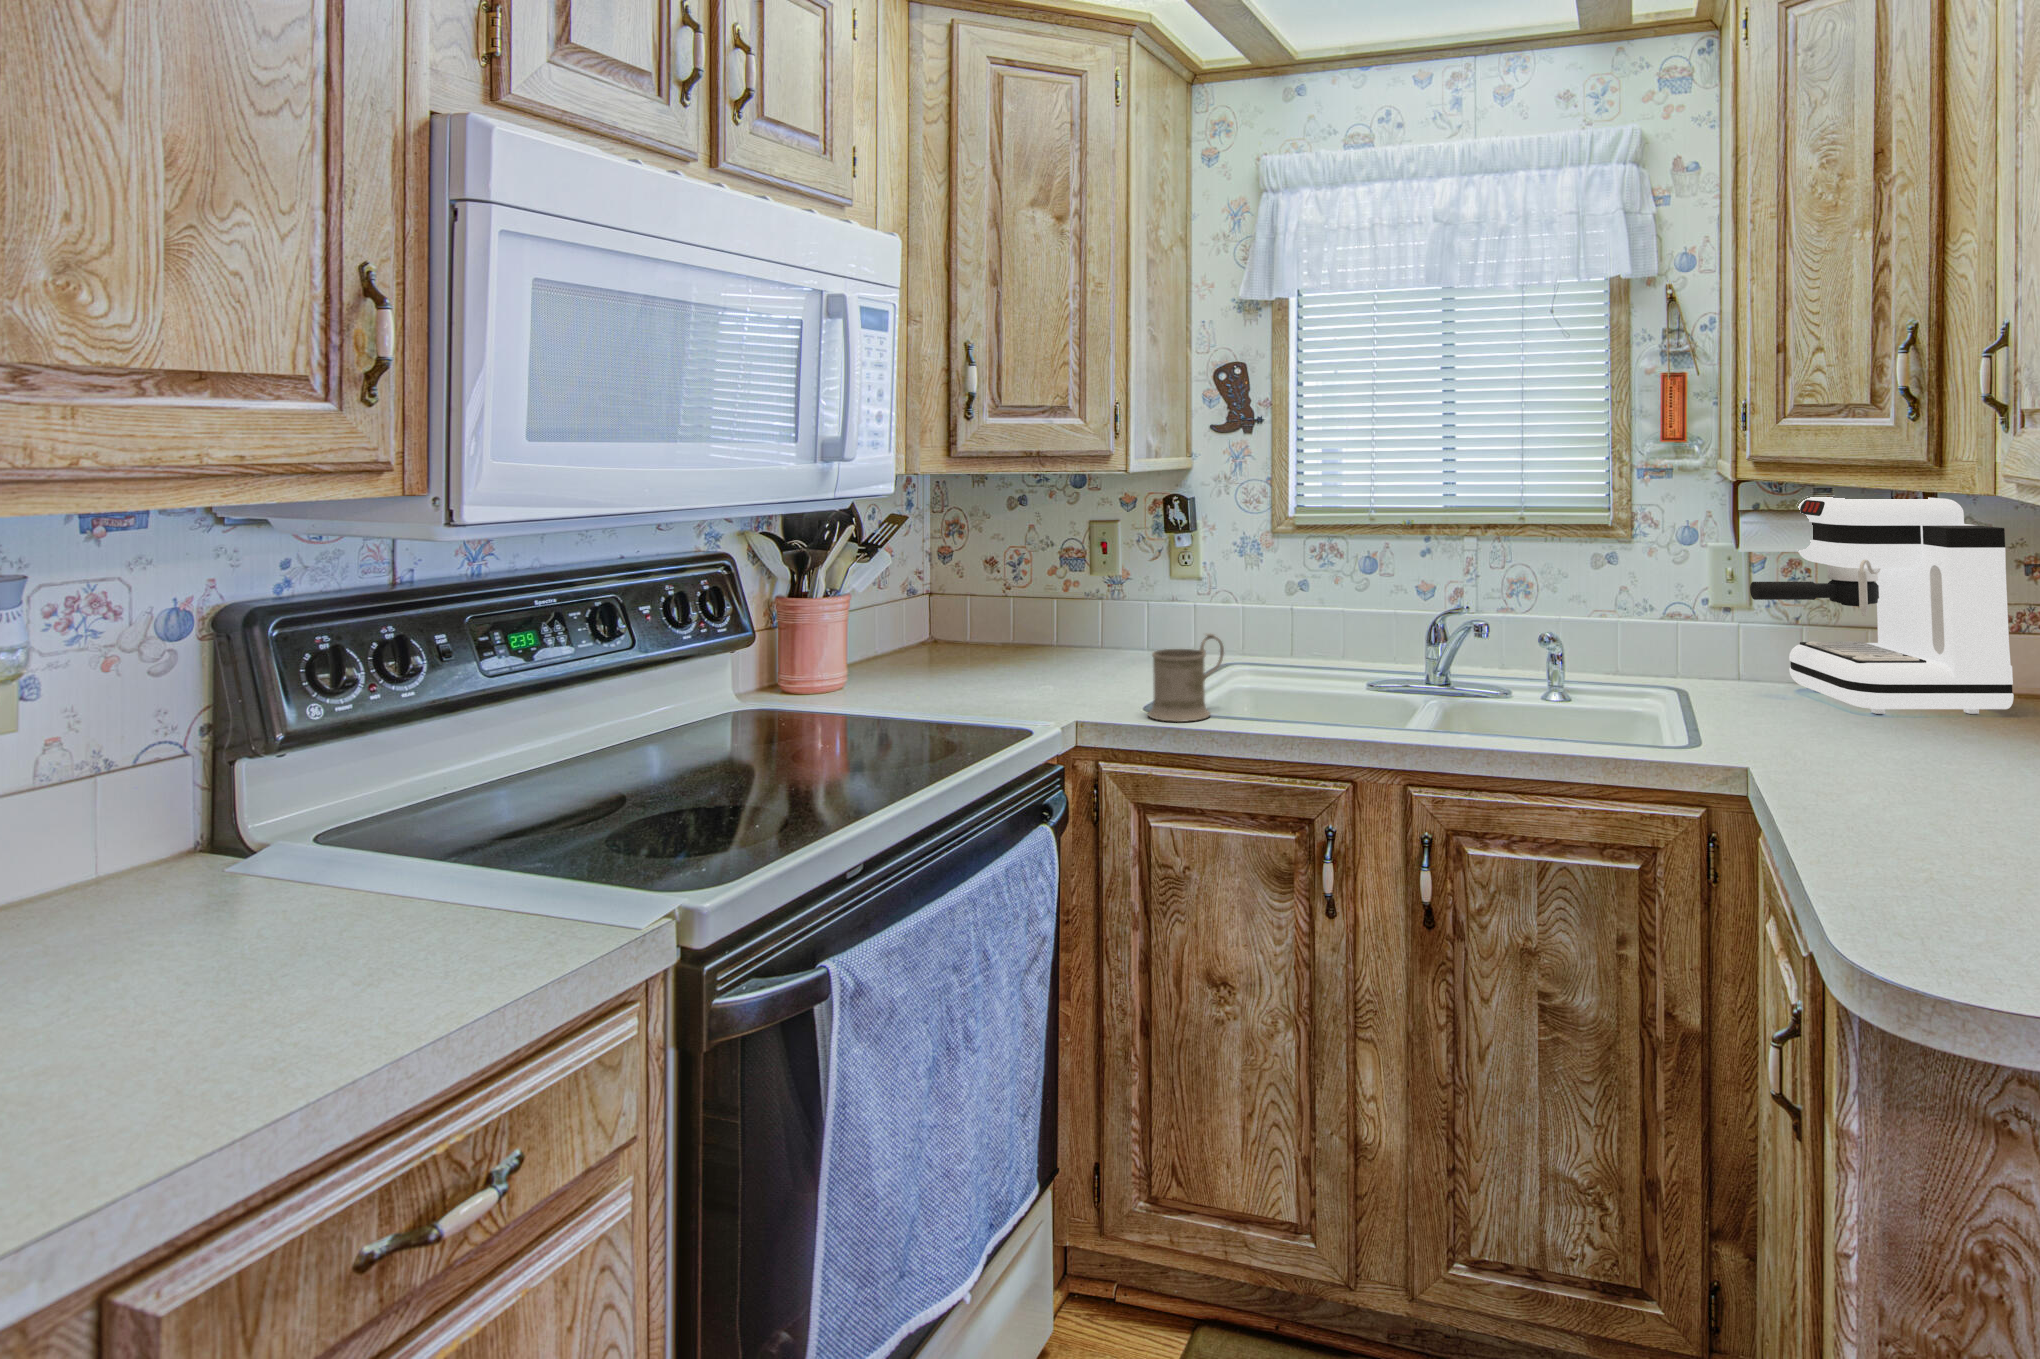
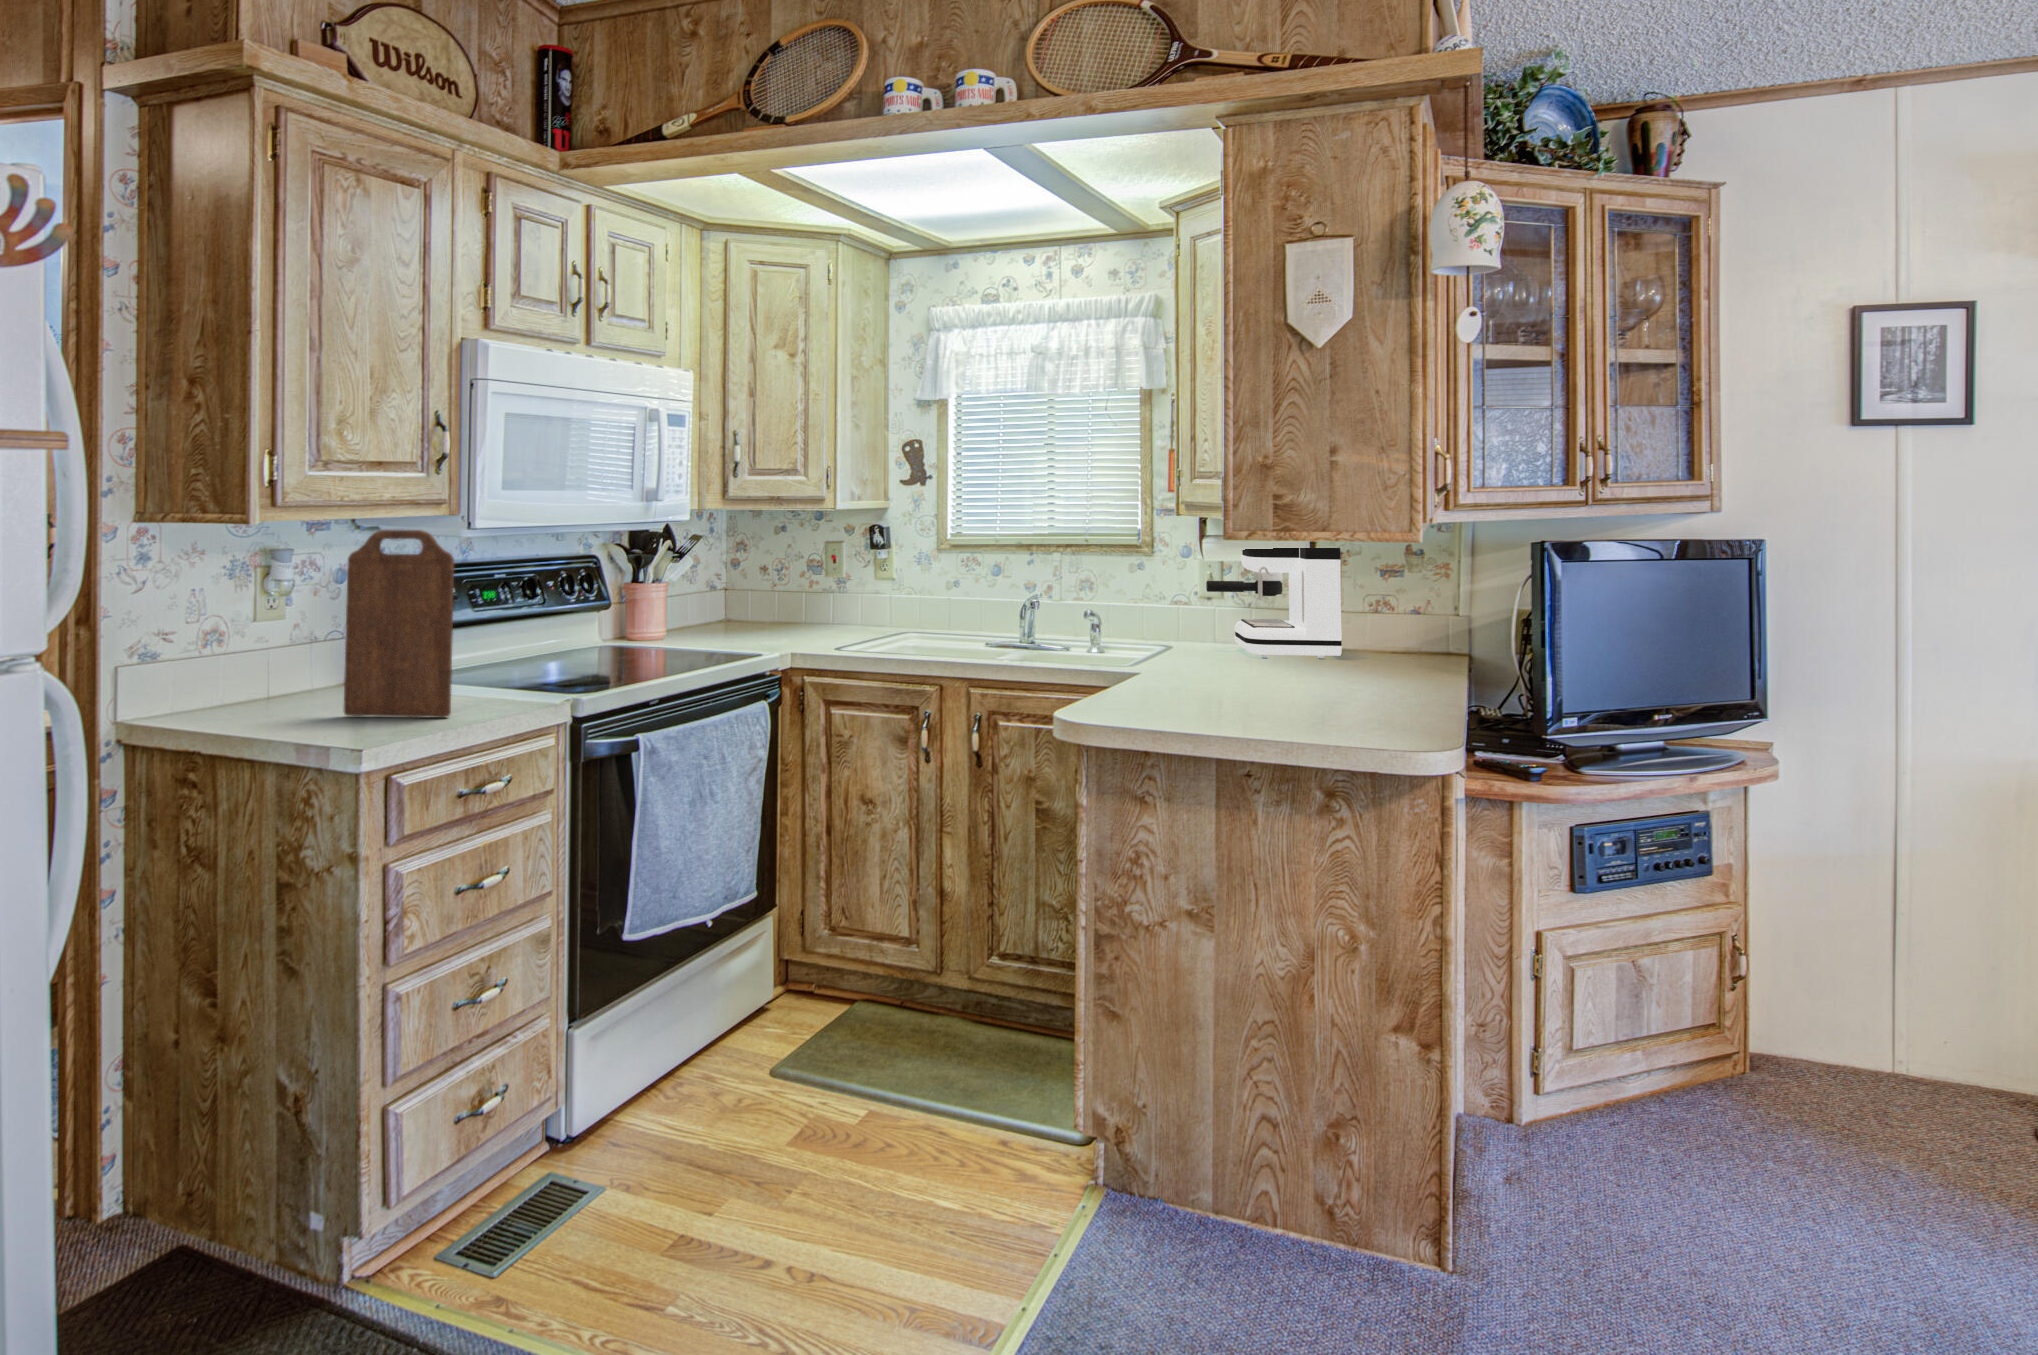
cutting board: none [66,543,370,1029] -> present [344,530,454,718]
mug: present [1148,634,1224,722] -> none [834,606,882,654]

